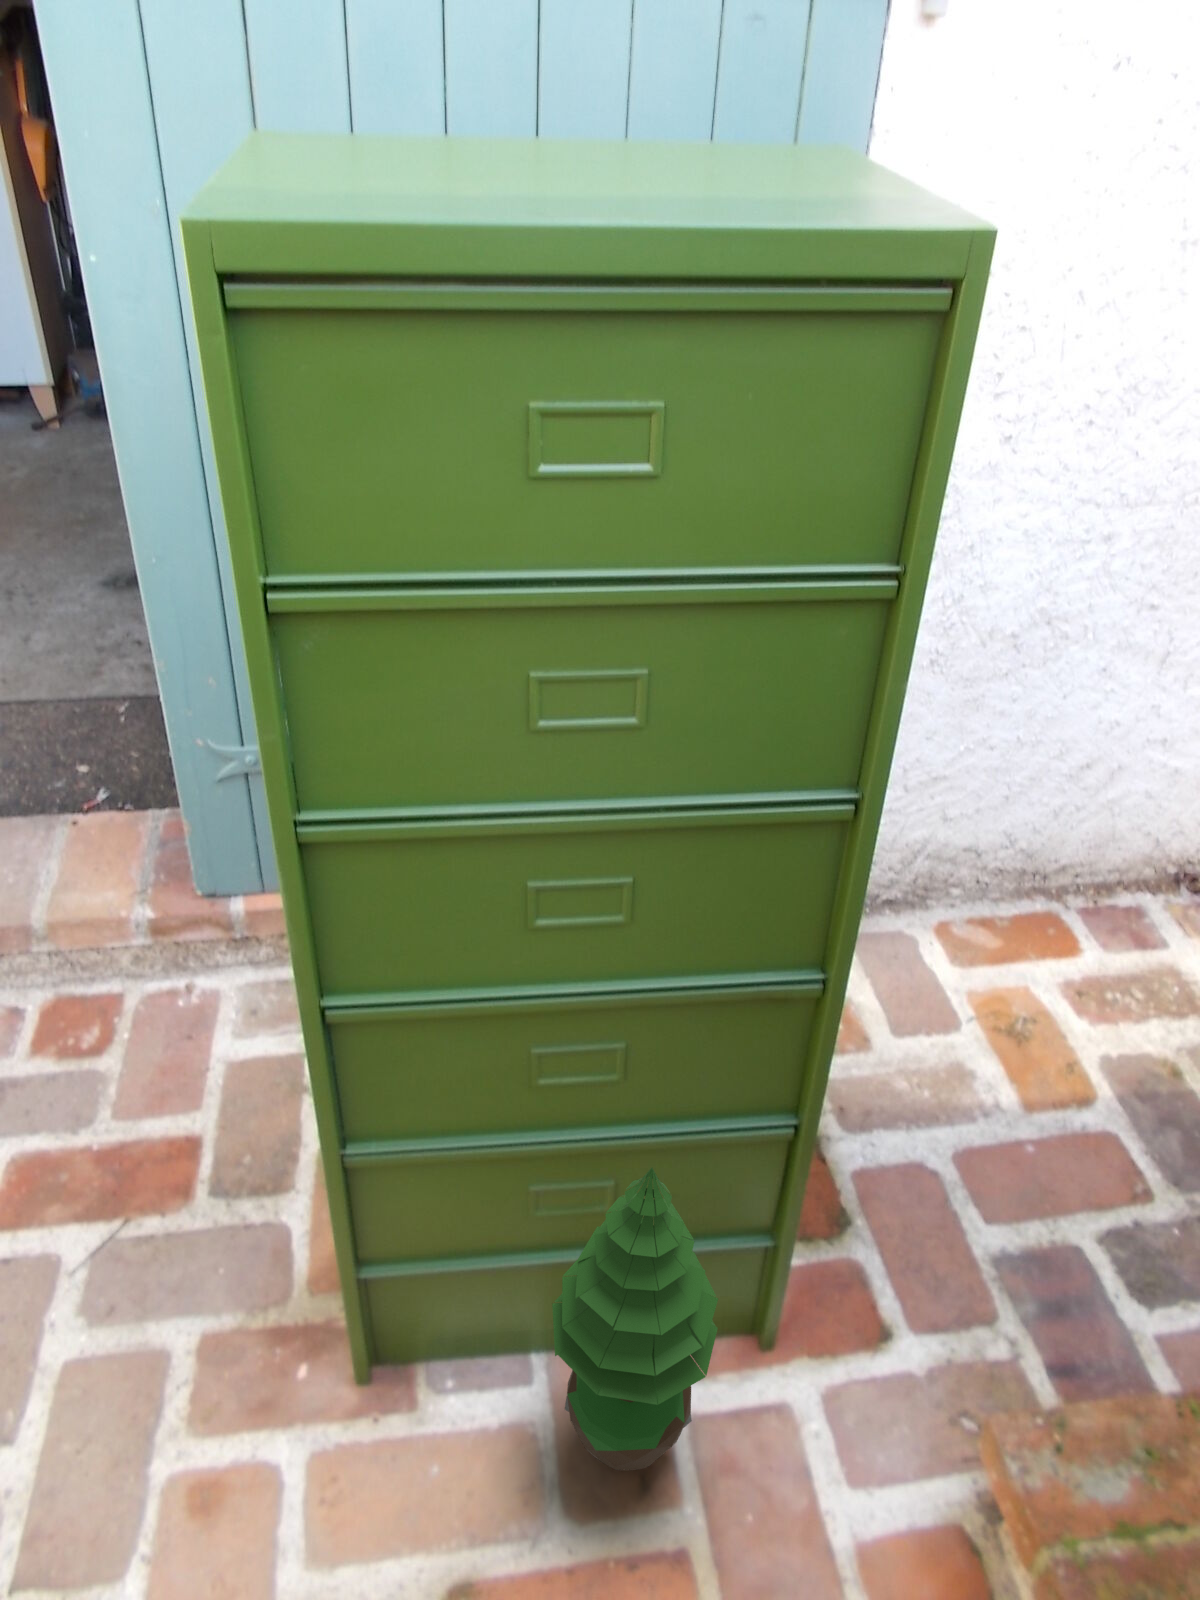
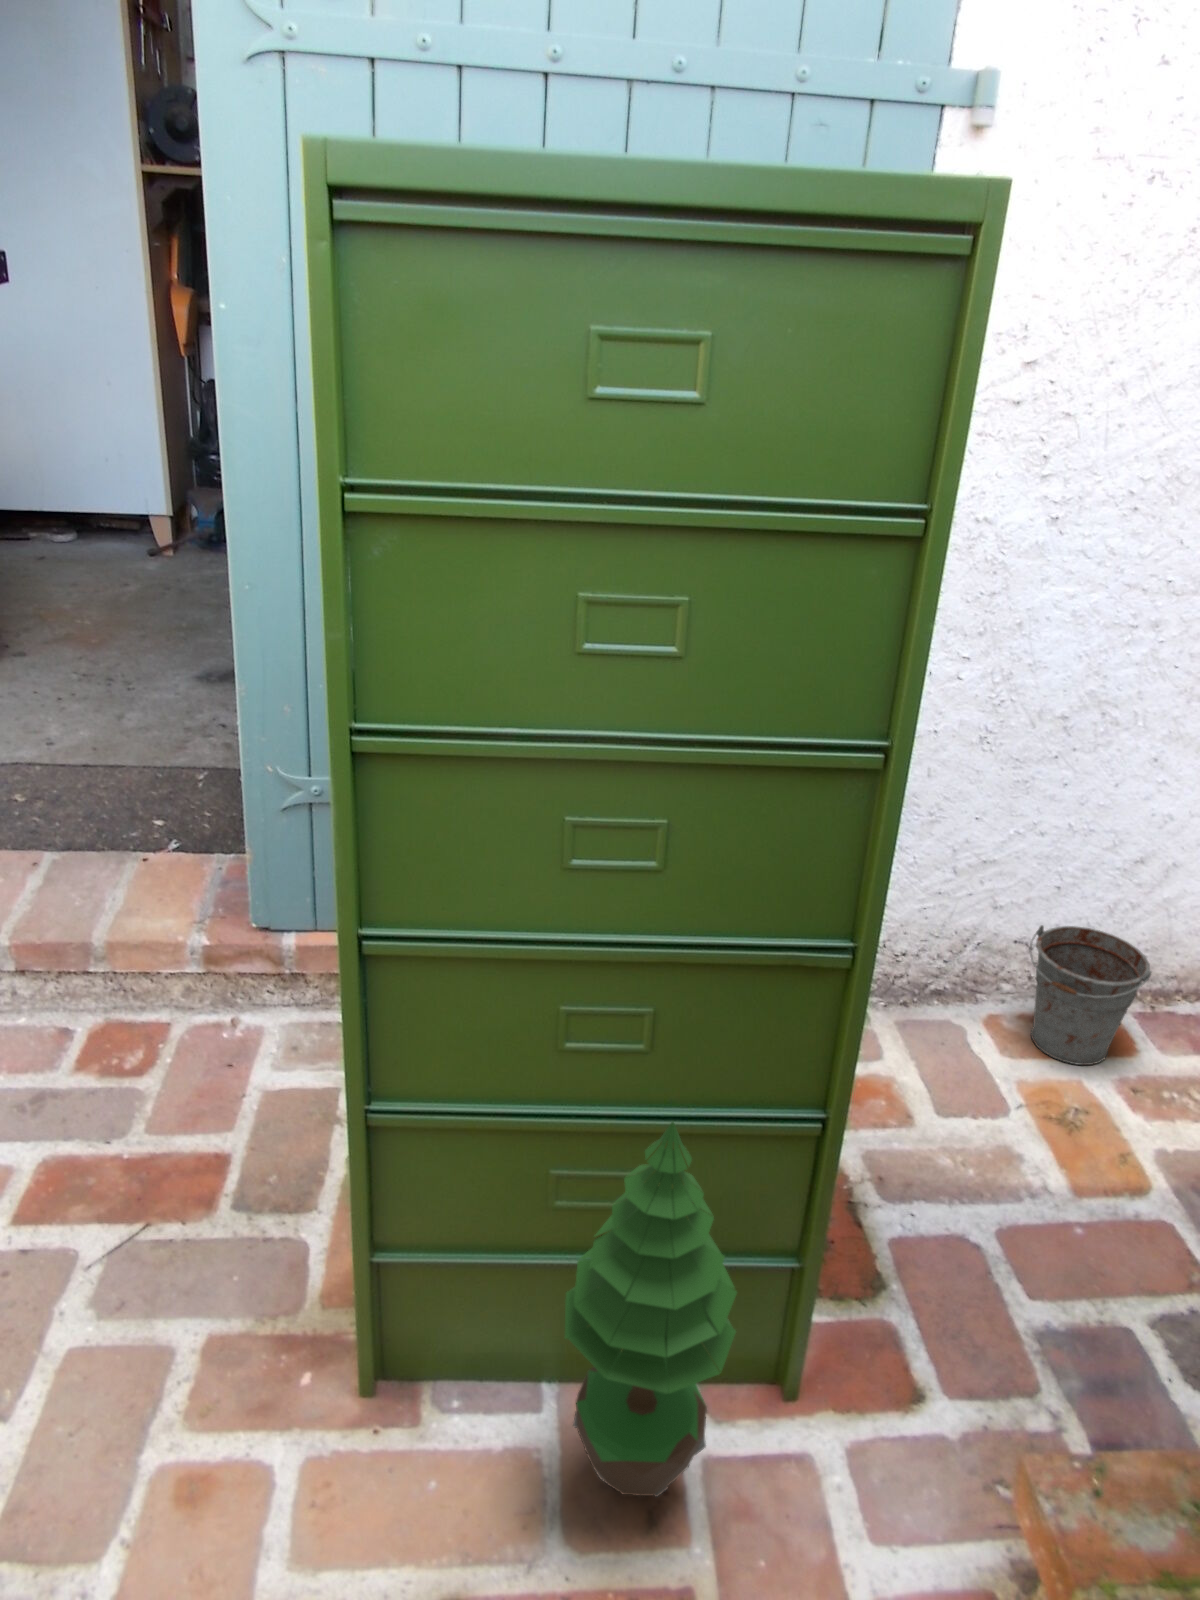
bucket: none [979,833,1098,969] -> present [1029,925,1152,1065]

